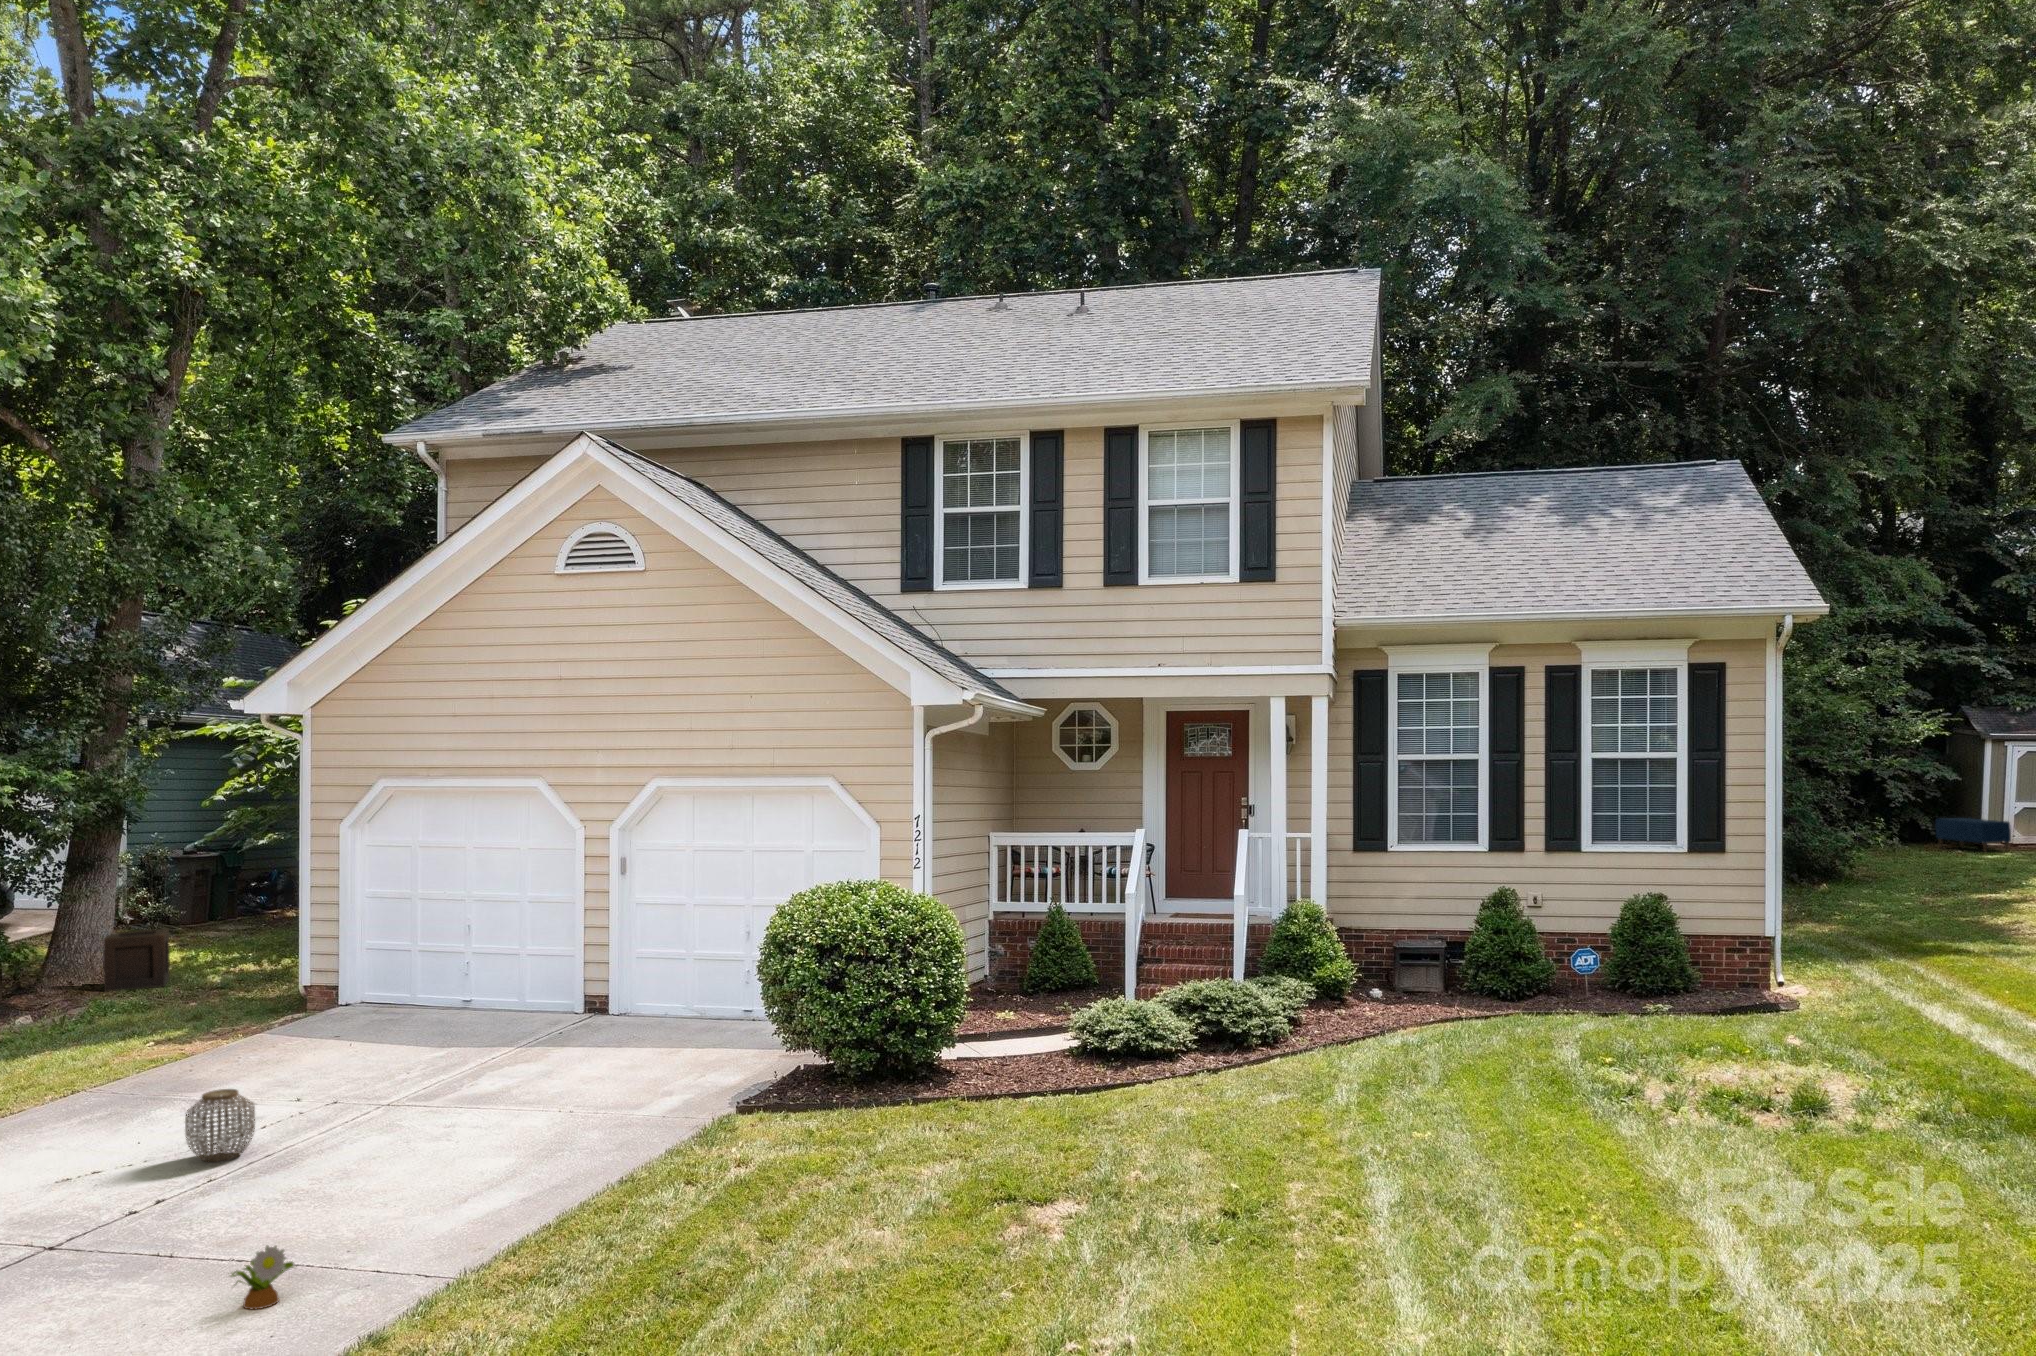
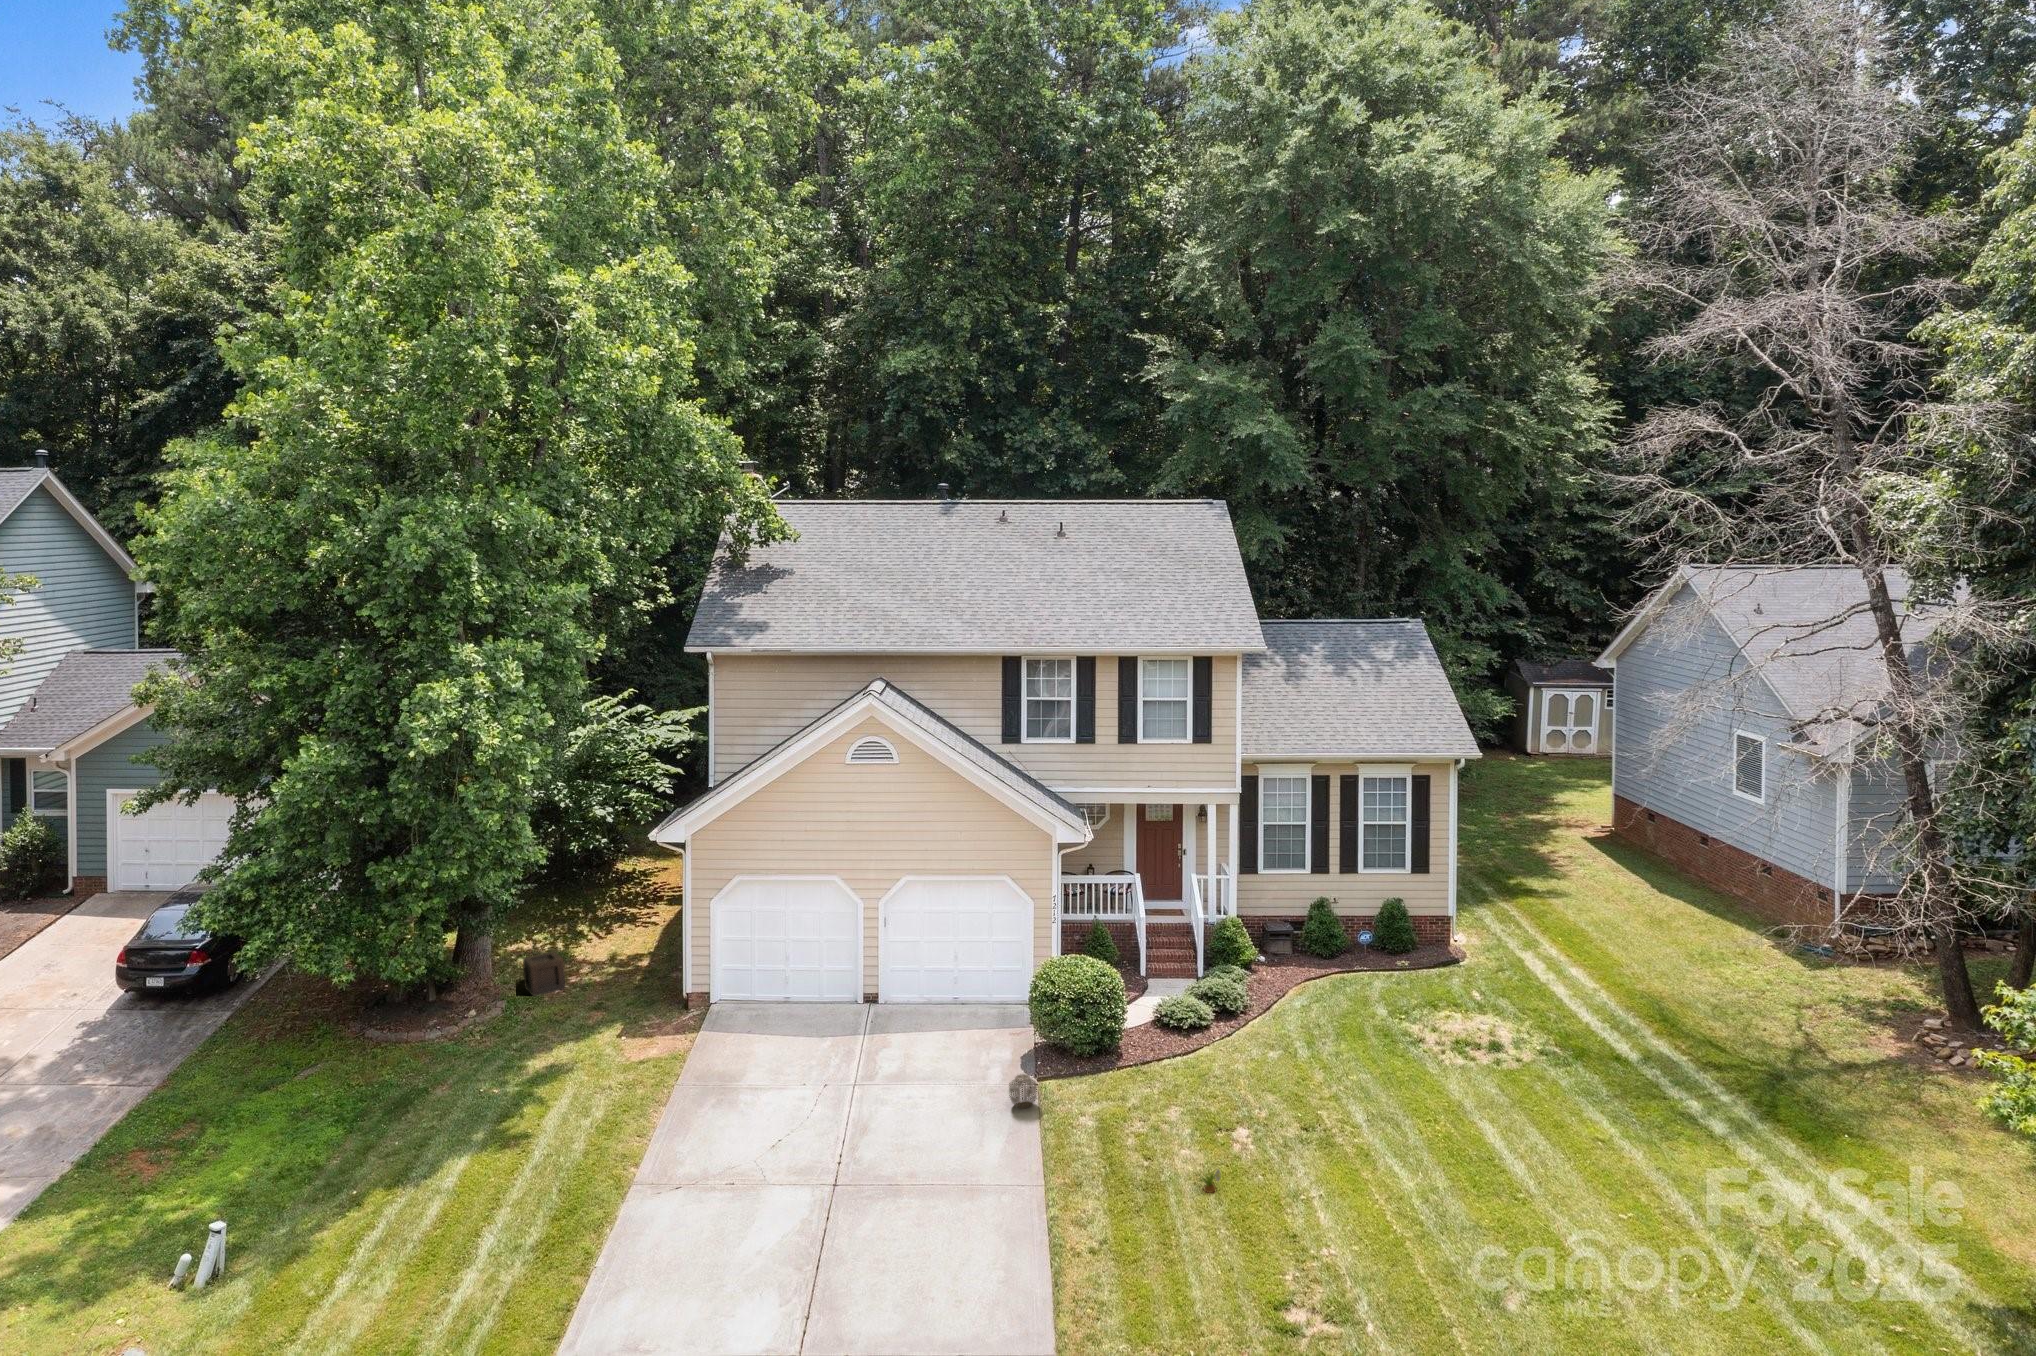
bench: present [1936,818,2011,852] -> none [1498,765,1539,789]
woven basket: present [185,1089,255,1162] -> present [1009,1074,1037,1108]
decorative plant: present [231,1245,294,1309] -> present [1199,1169,1220,1193]

